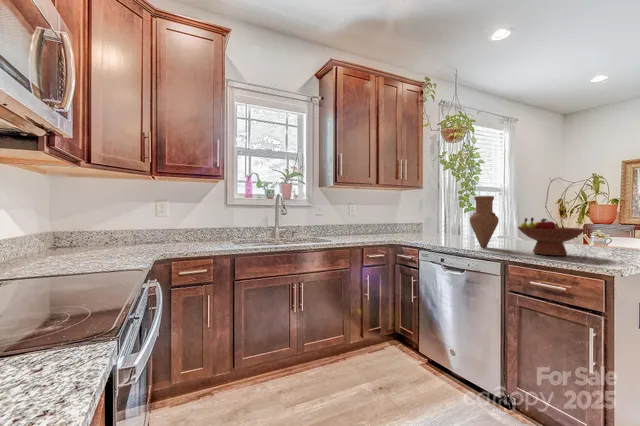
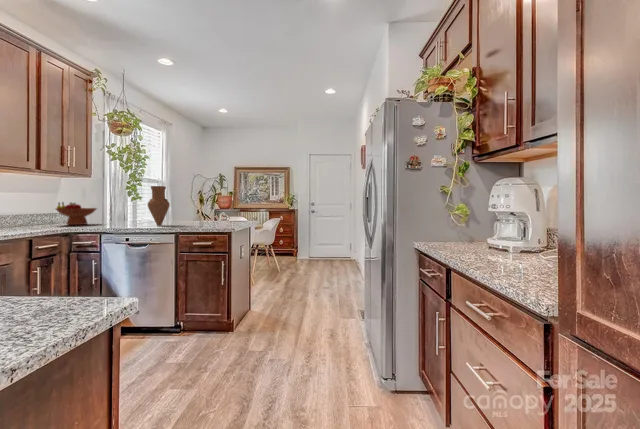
fruit bowl: present [518,218,586,256] -> present [56,202,96,225]

